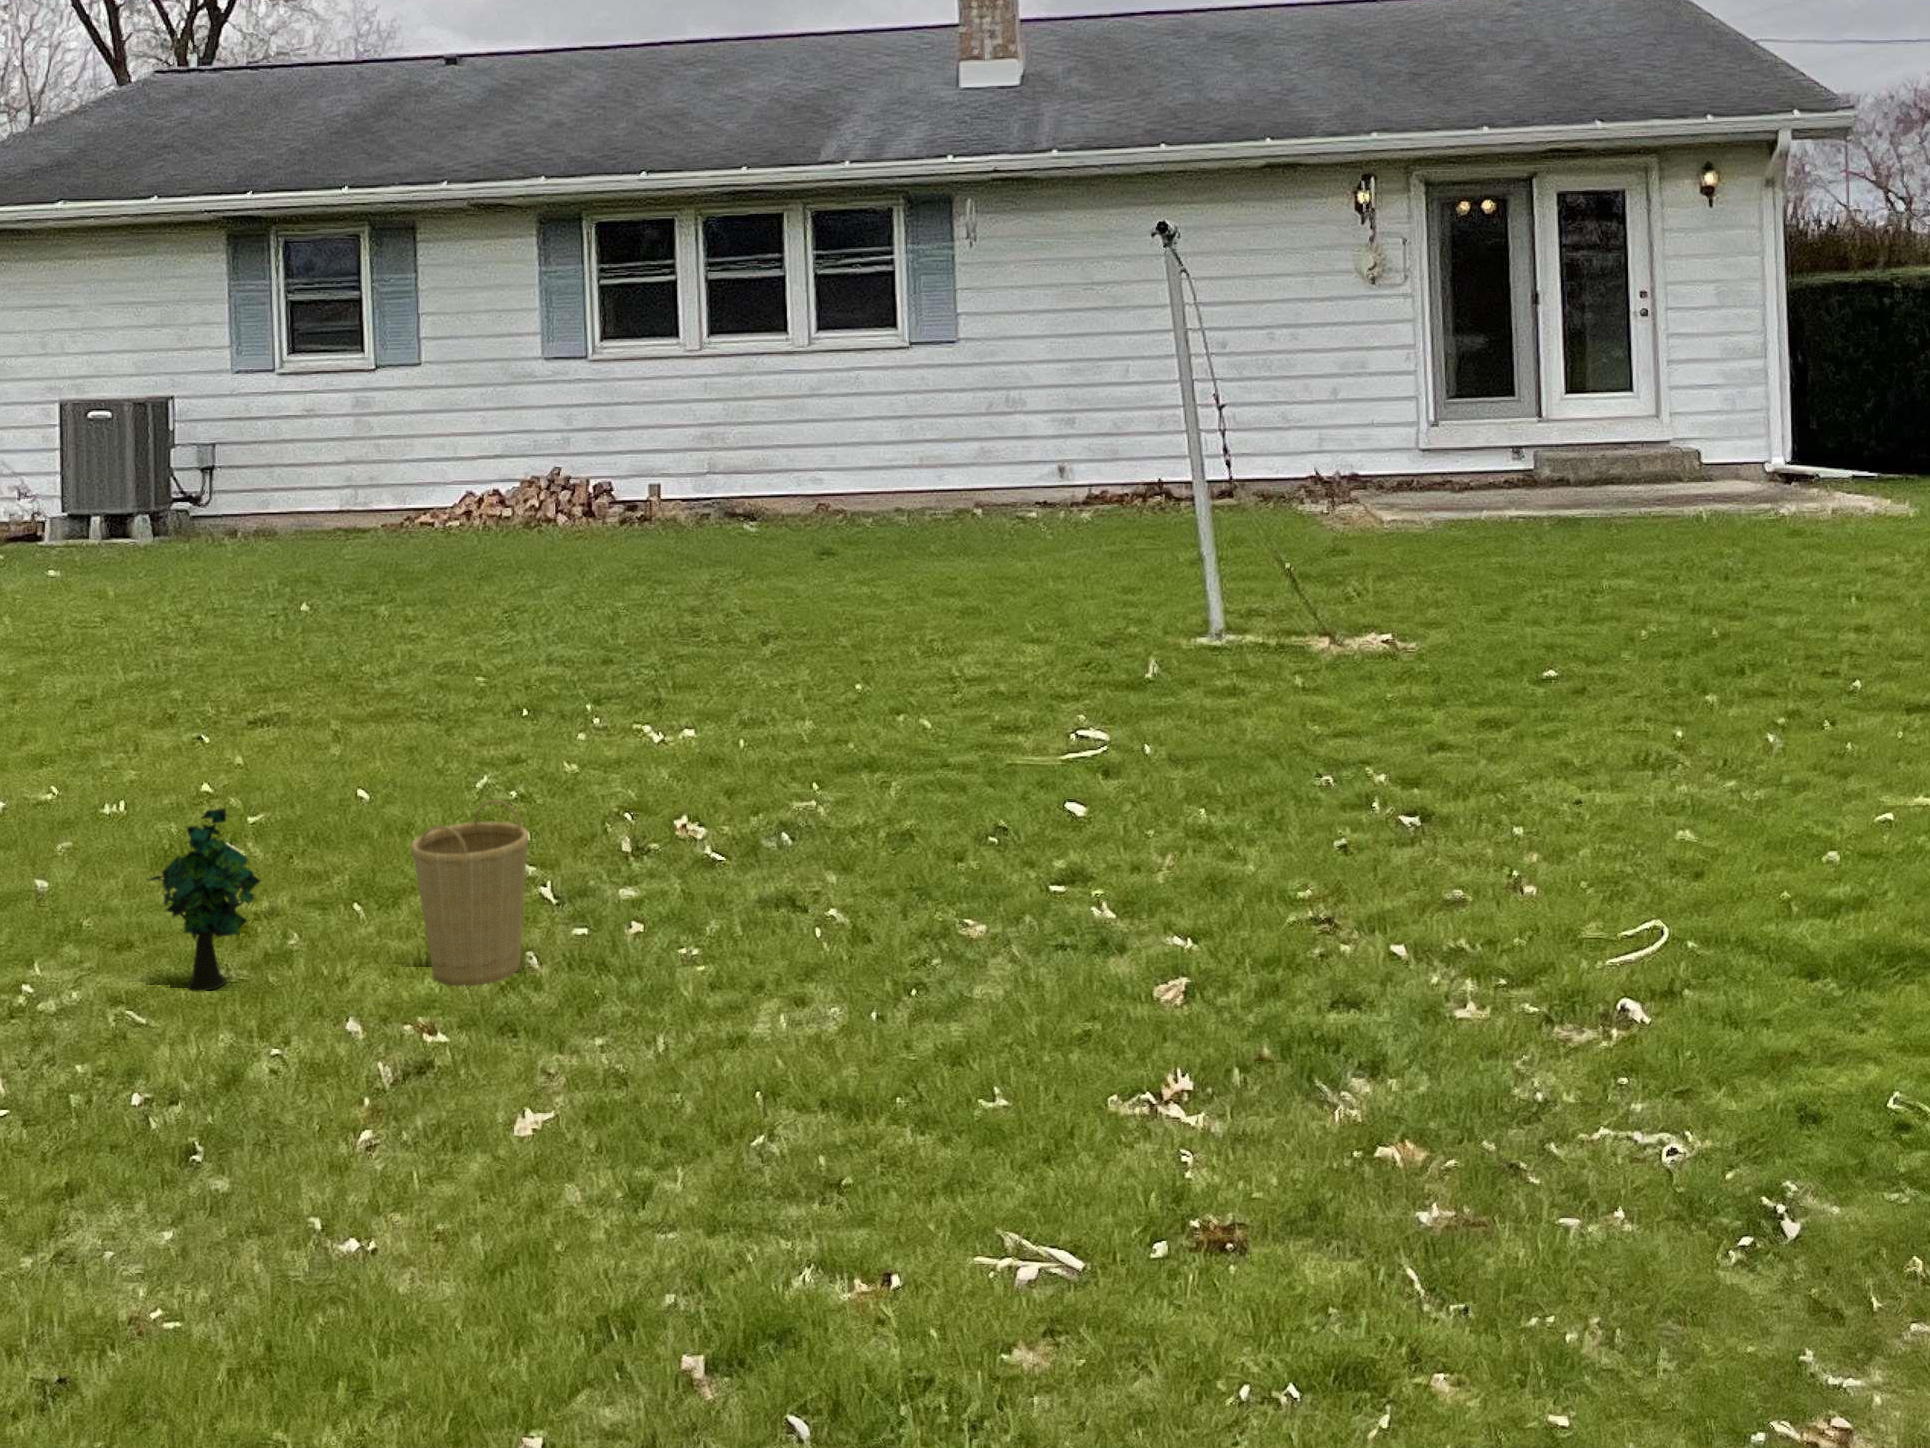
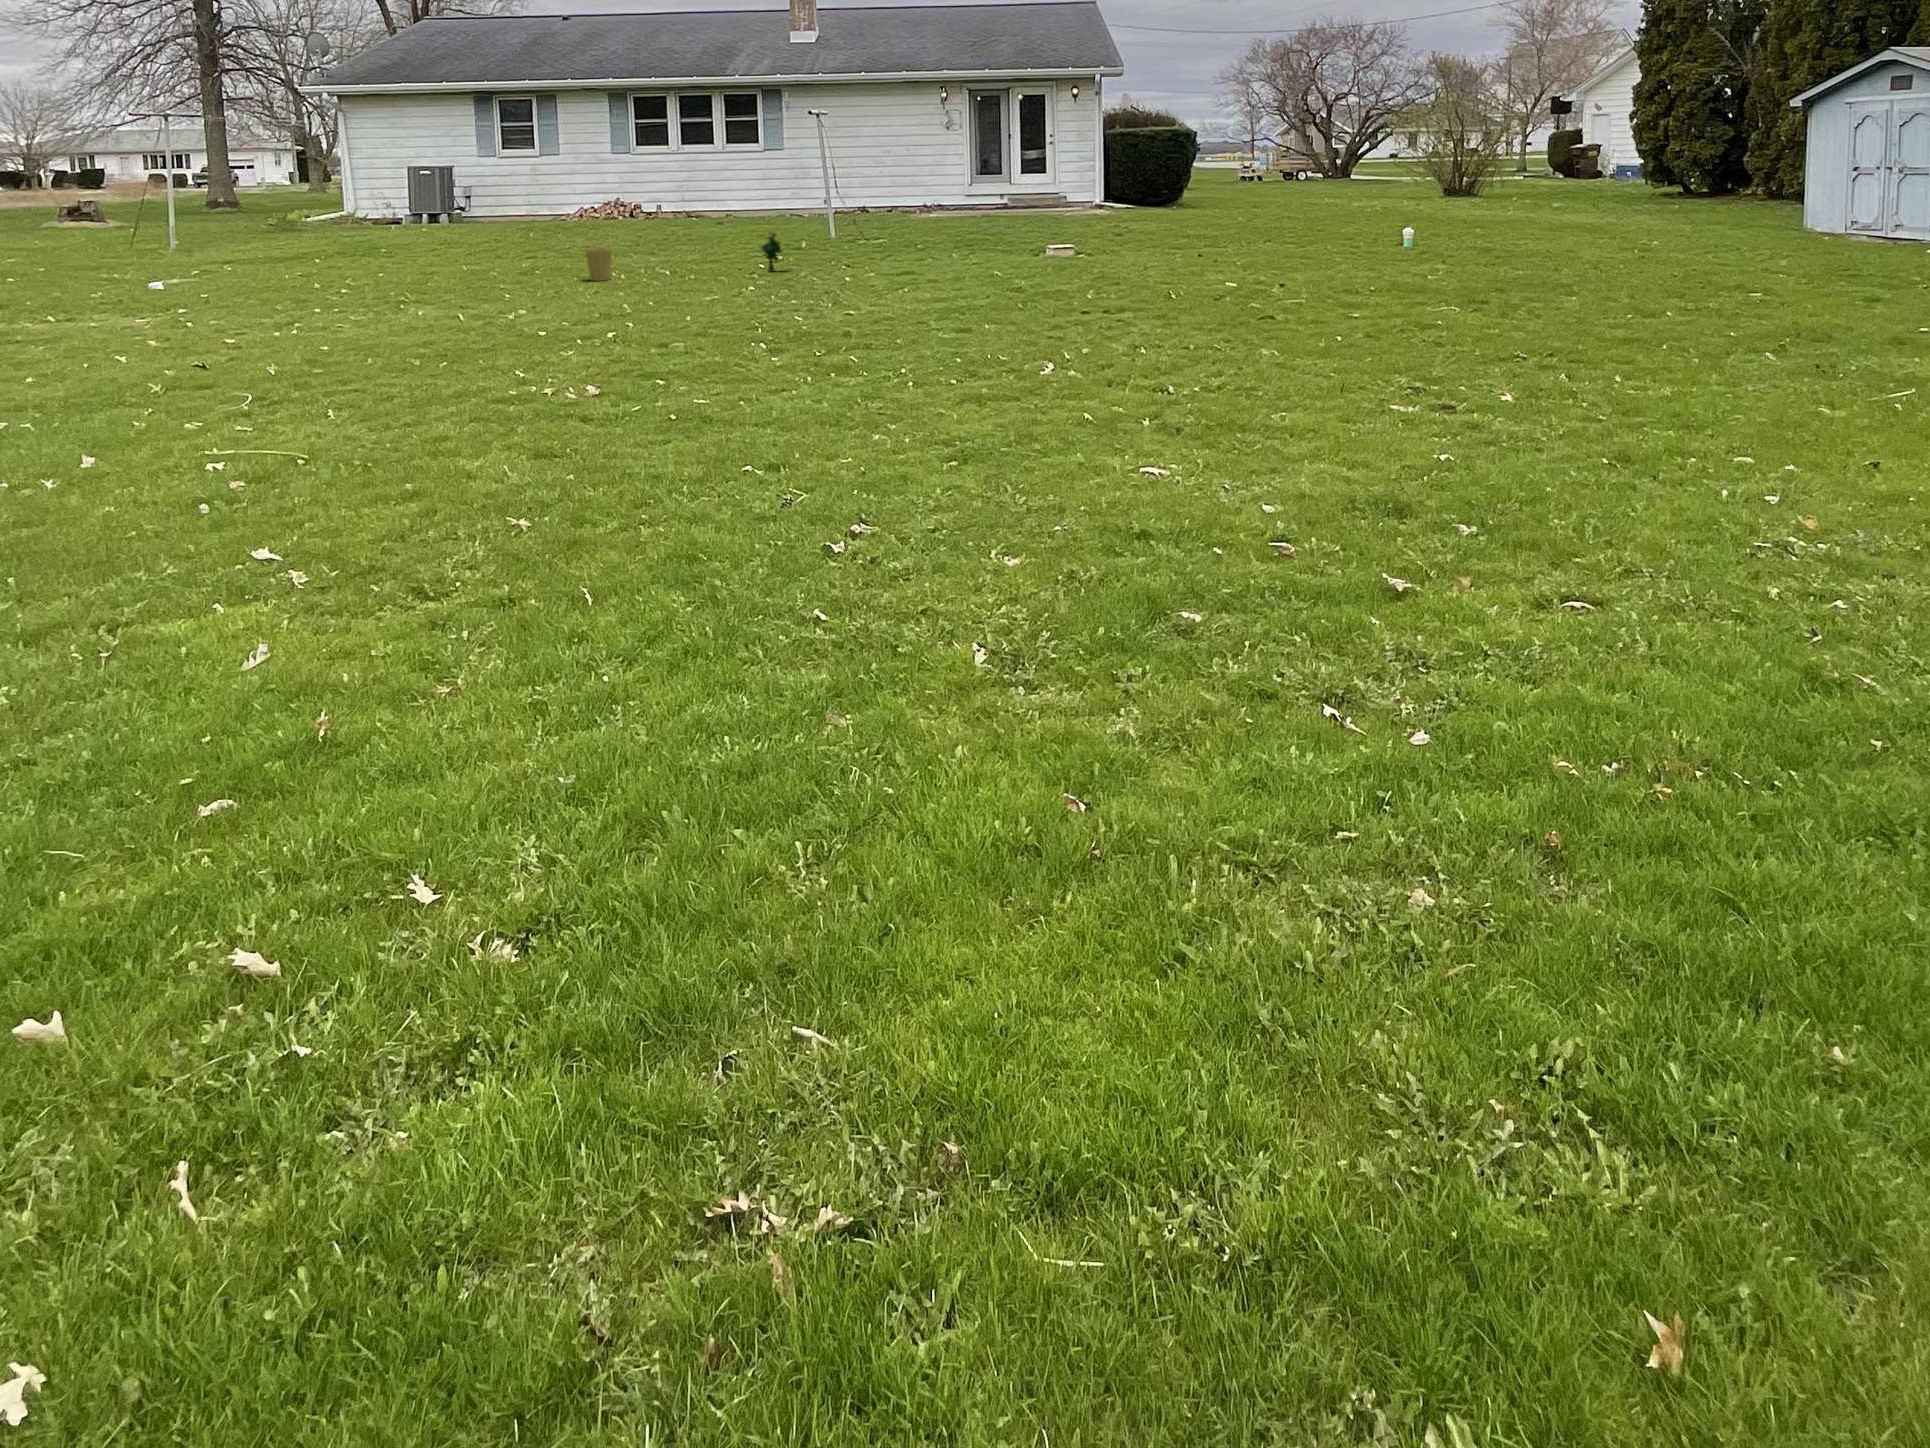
decorative plant: present [149,809,260,991] -> present [761,233,781,272]

